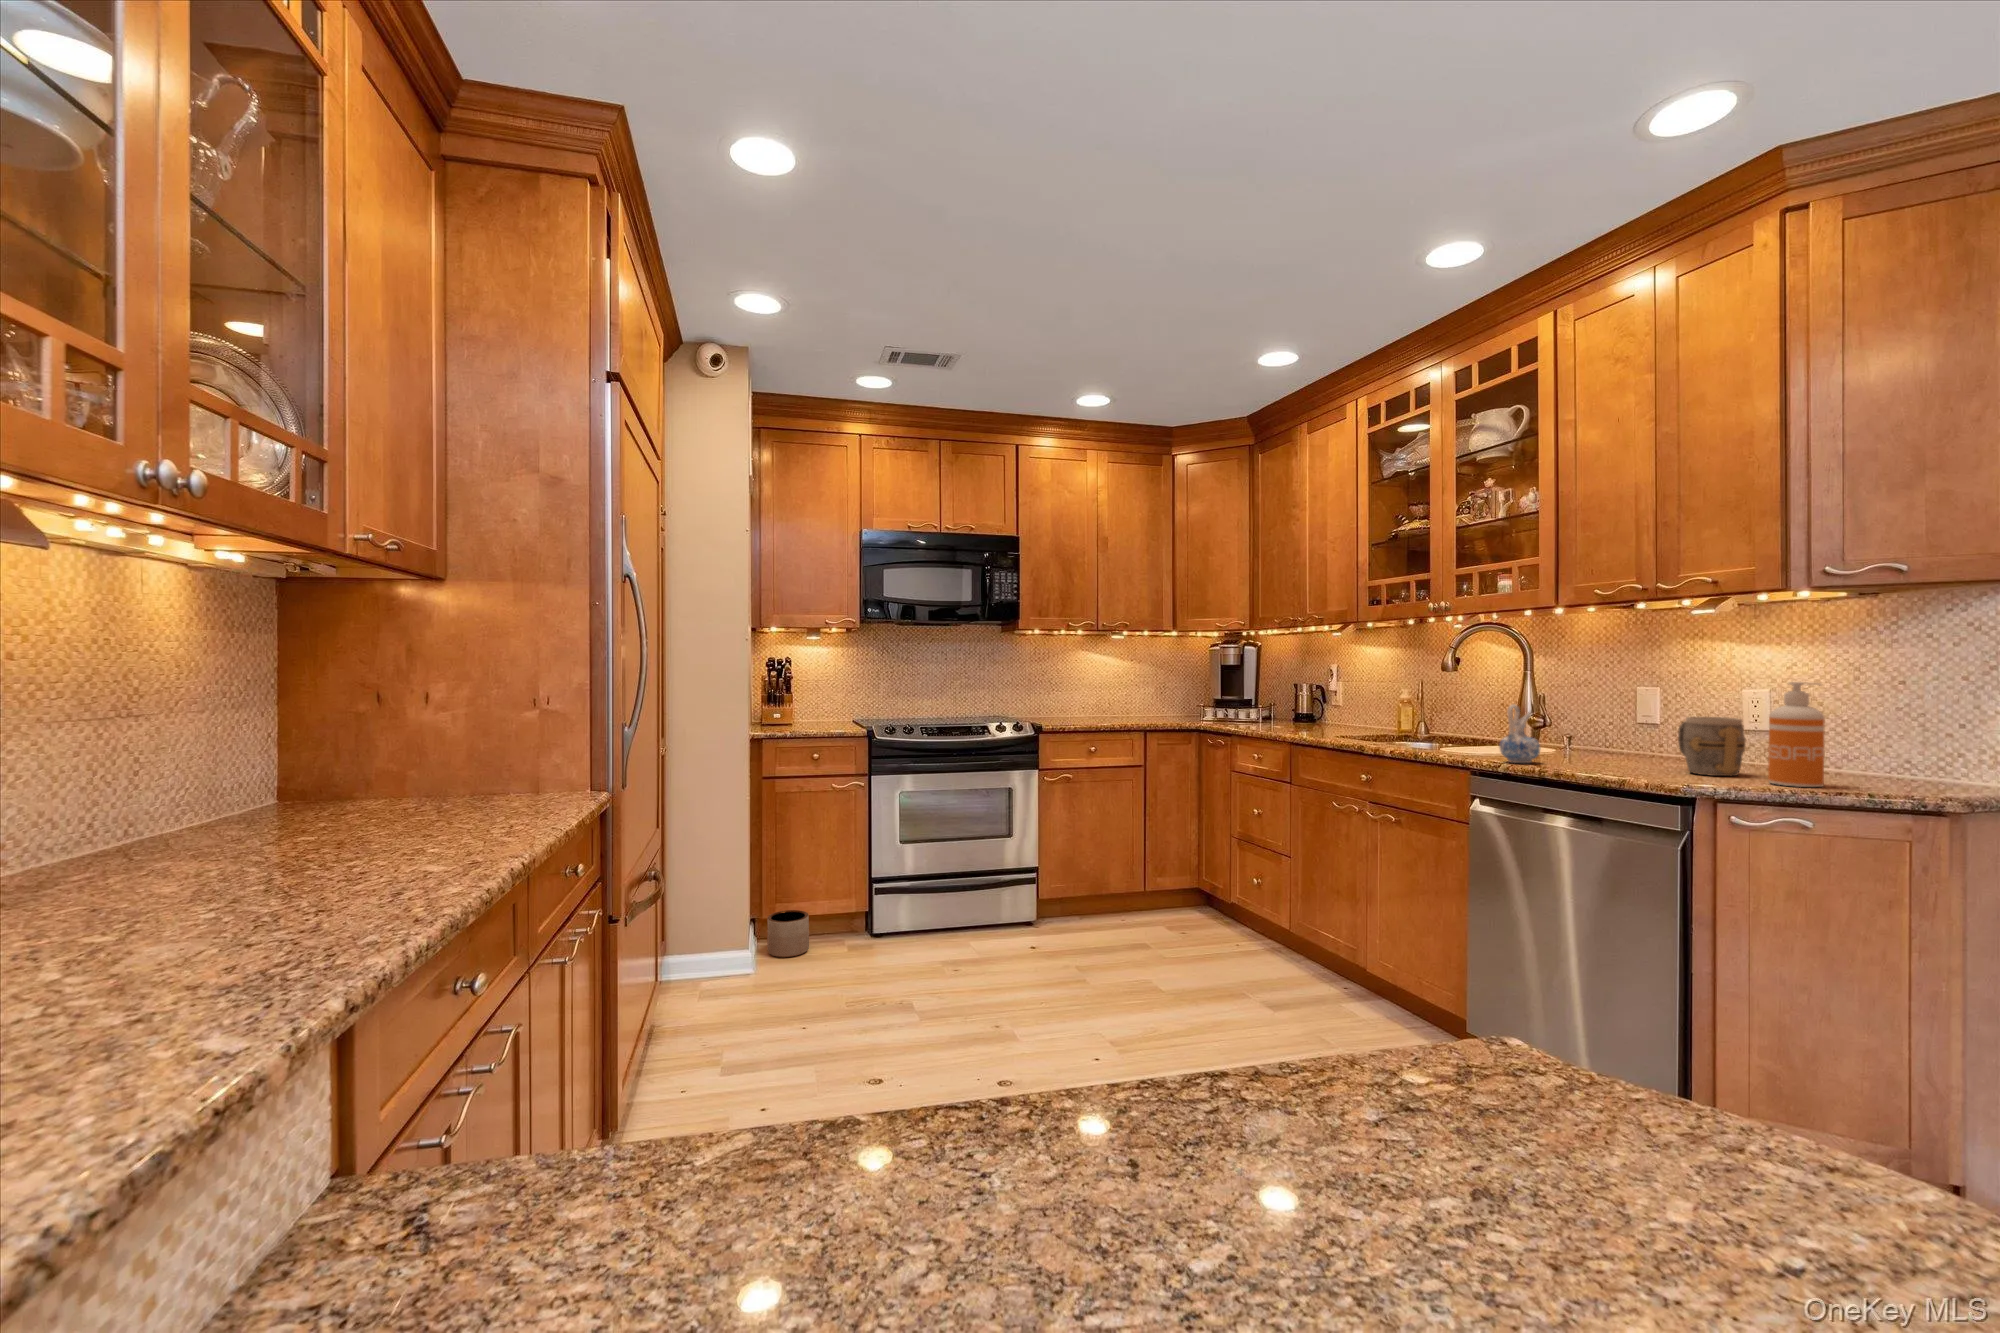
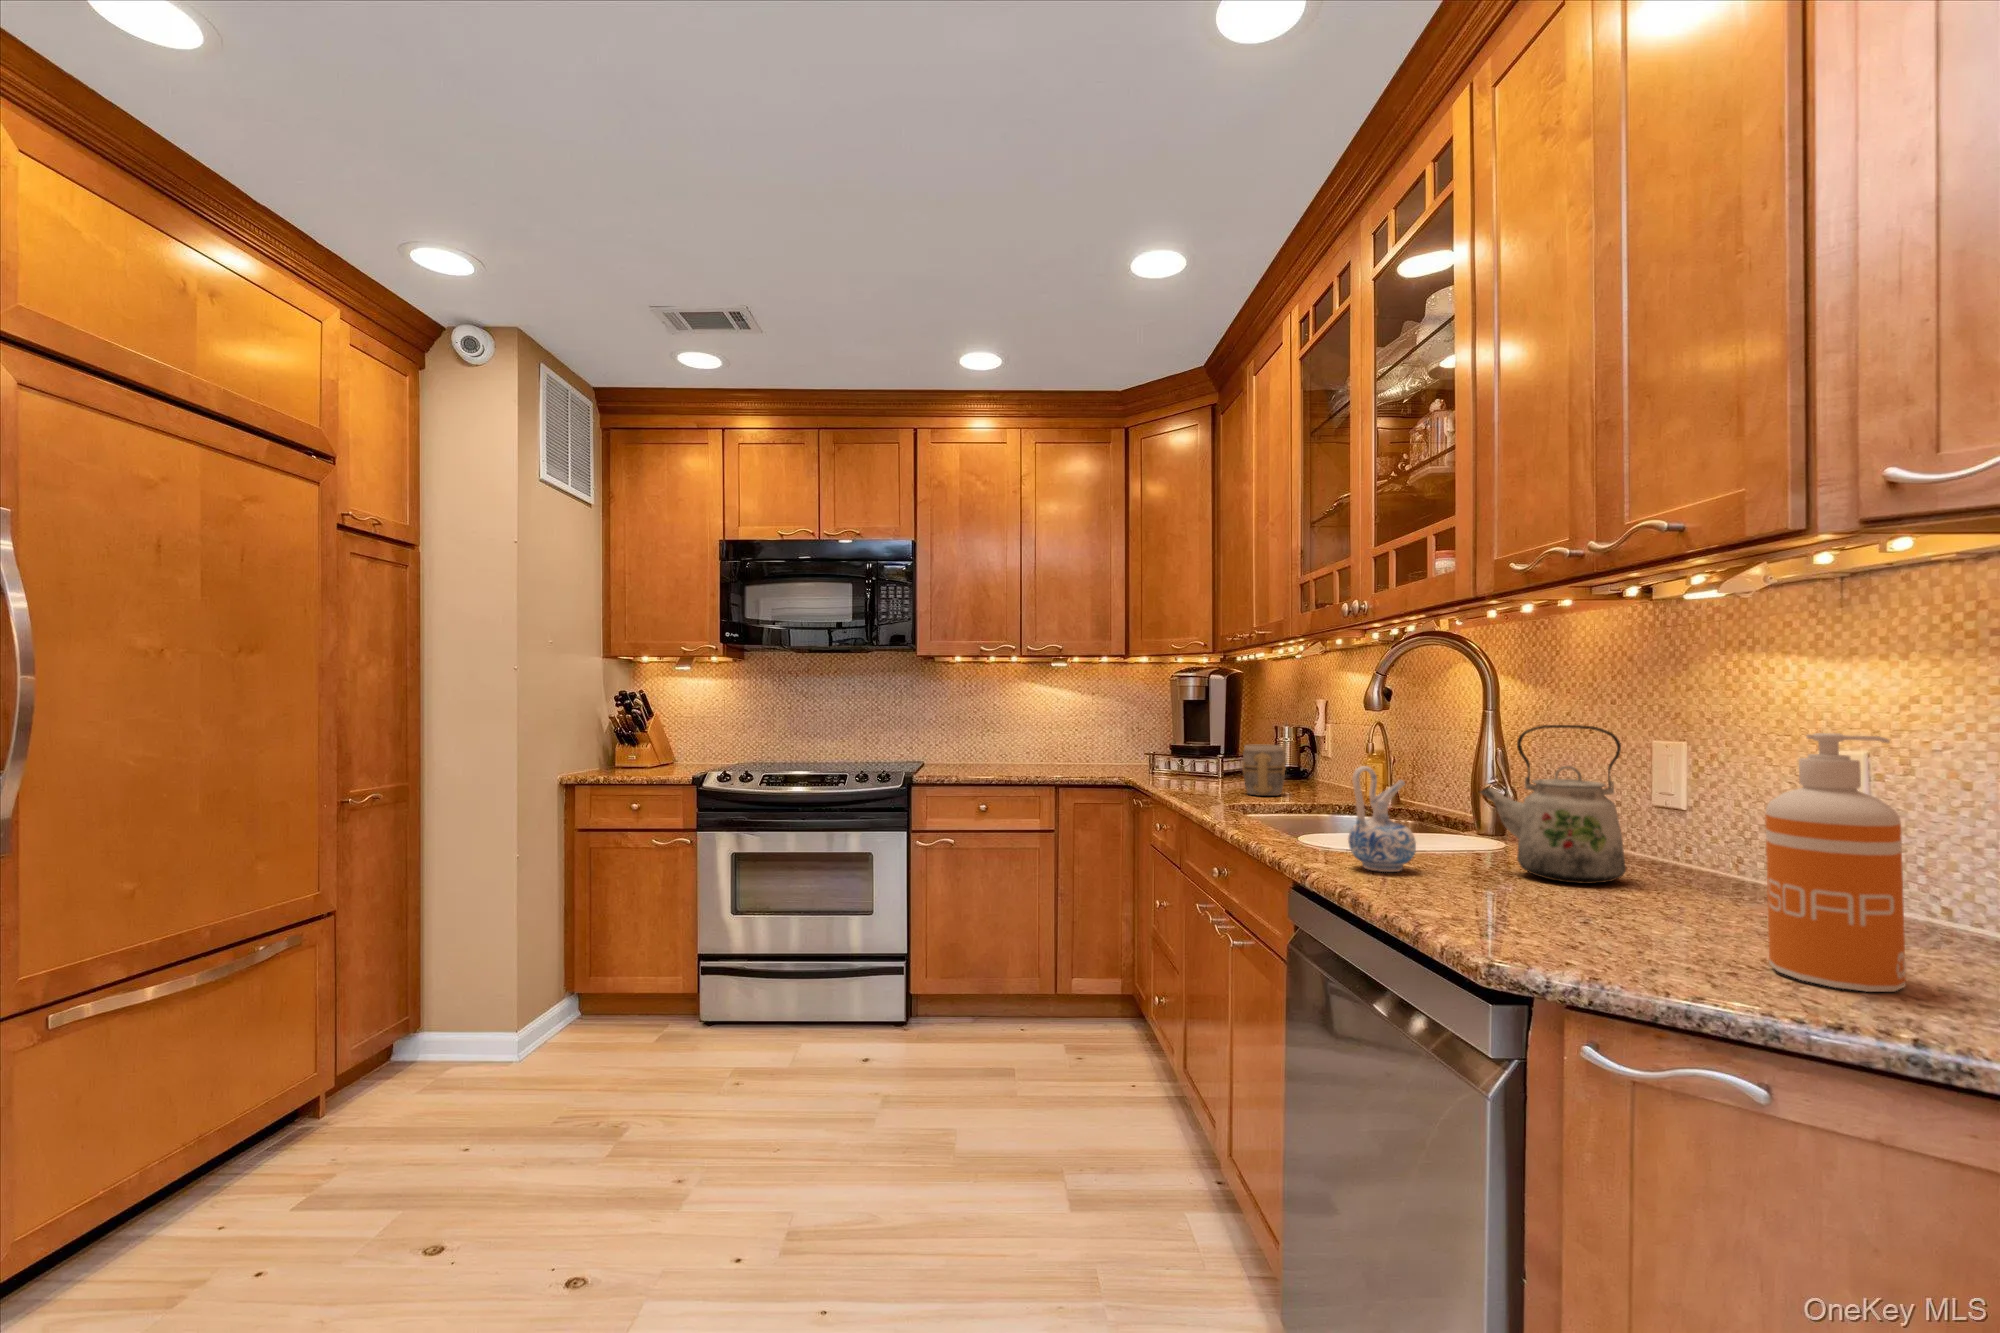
kettle: none [1567,680,1647,763] -> present [1480,725,1626,884]
mug: present [1678,717,1745,776] -> present [1242,745,1286,796]
planter: present [767,910,809,957] -> none [553,988,607,1048]

